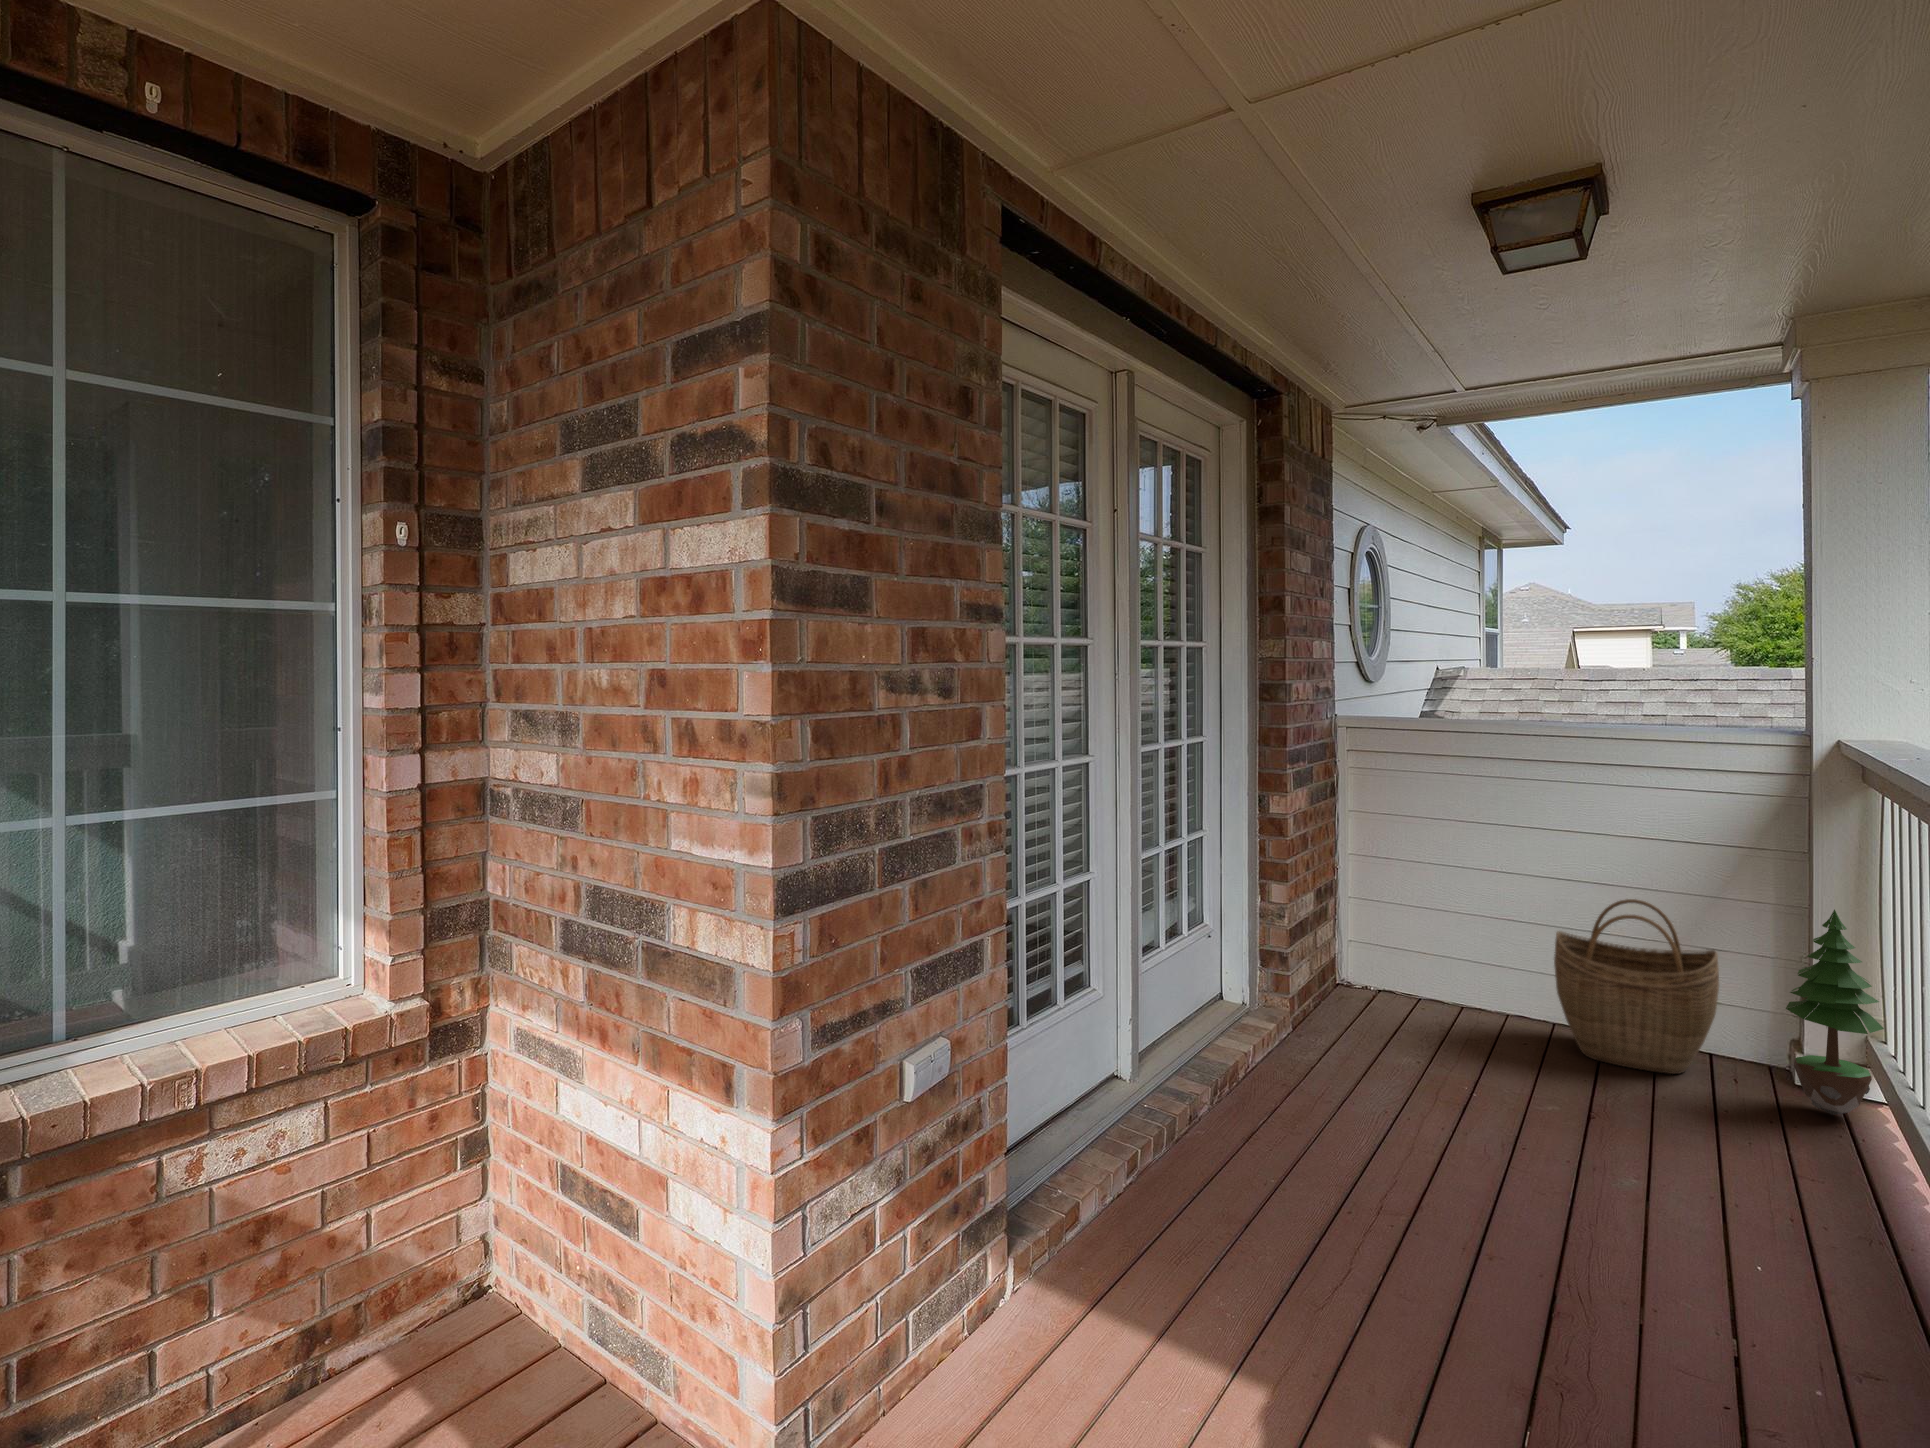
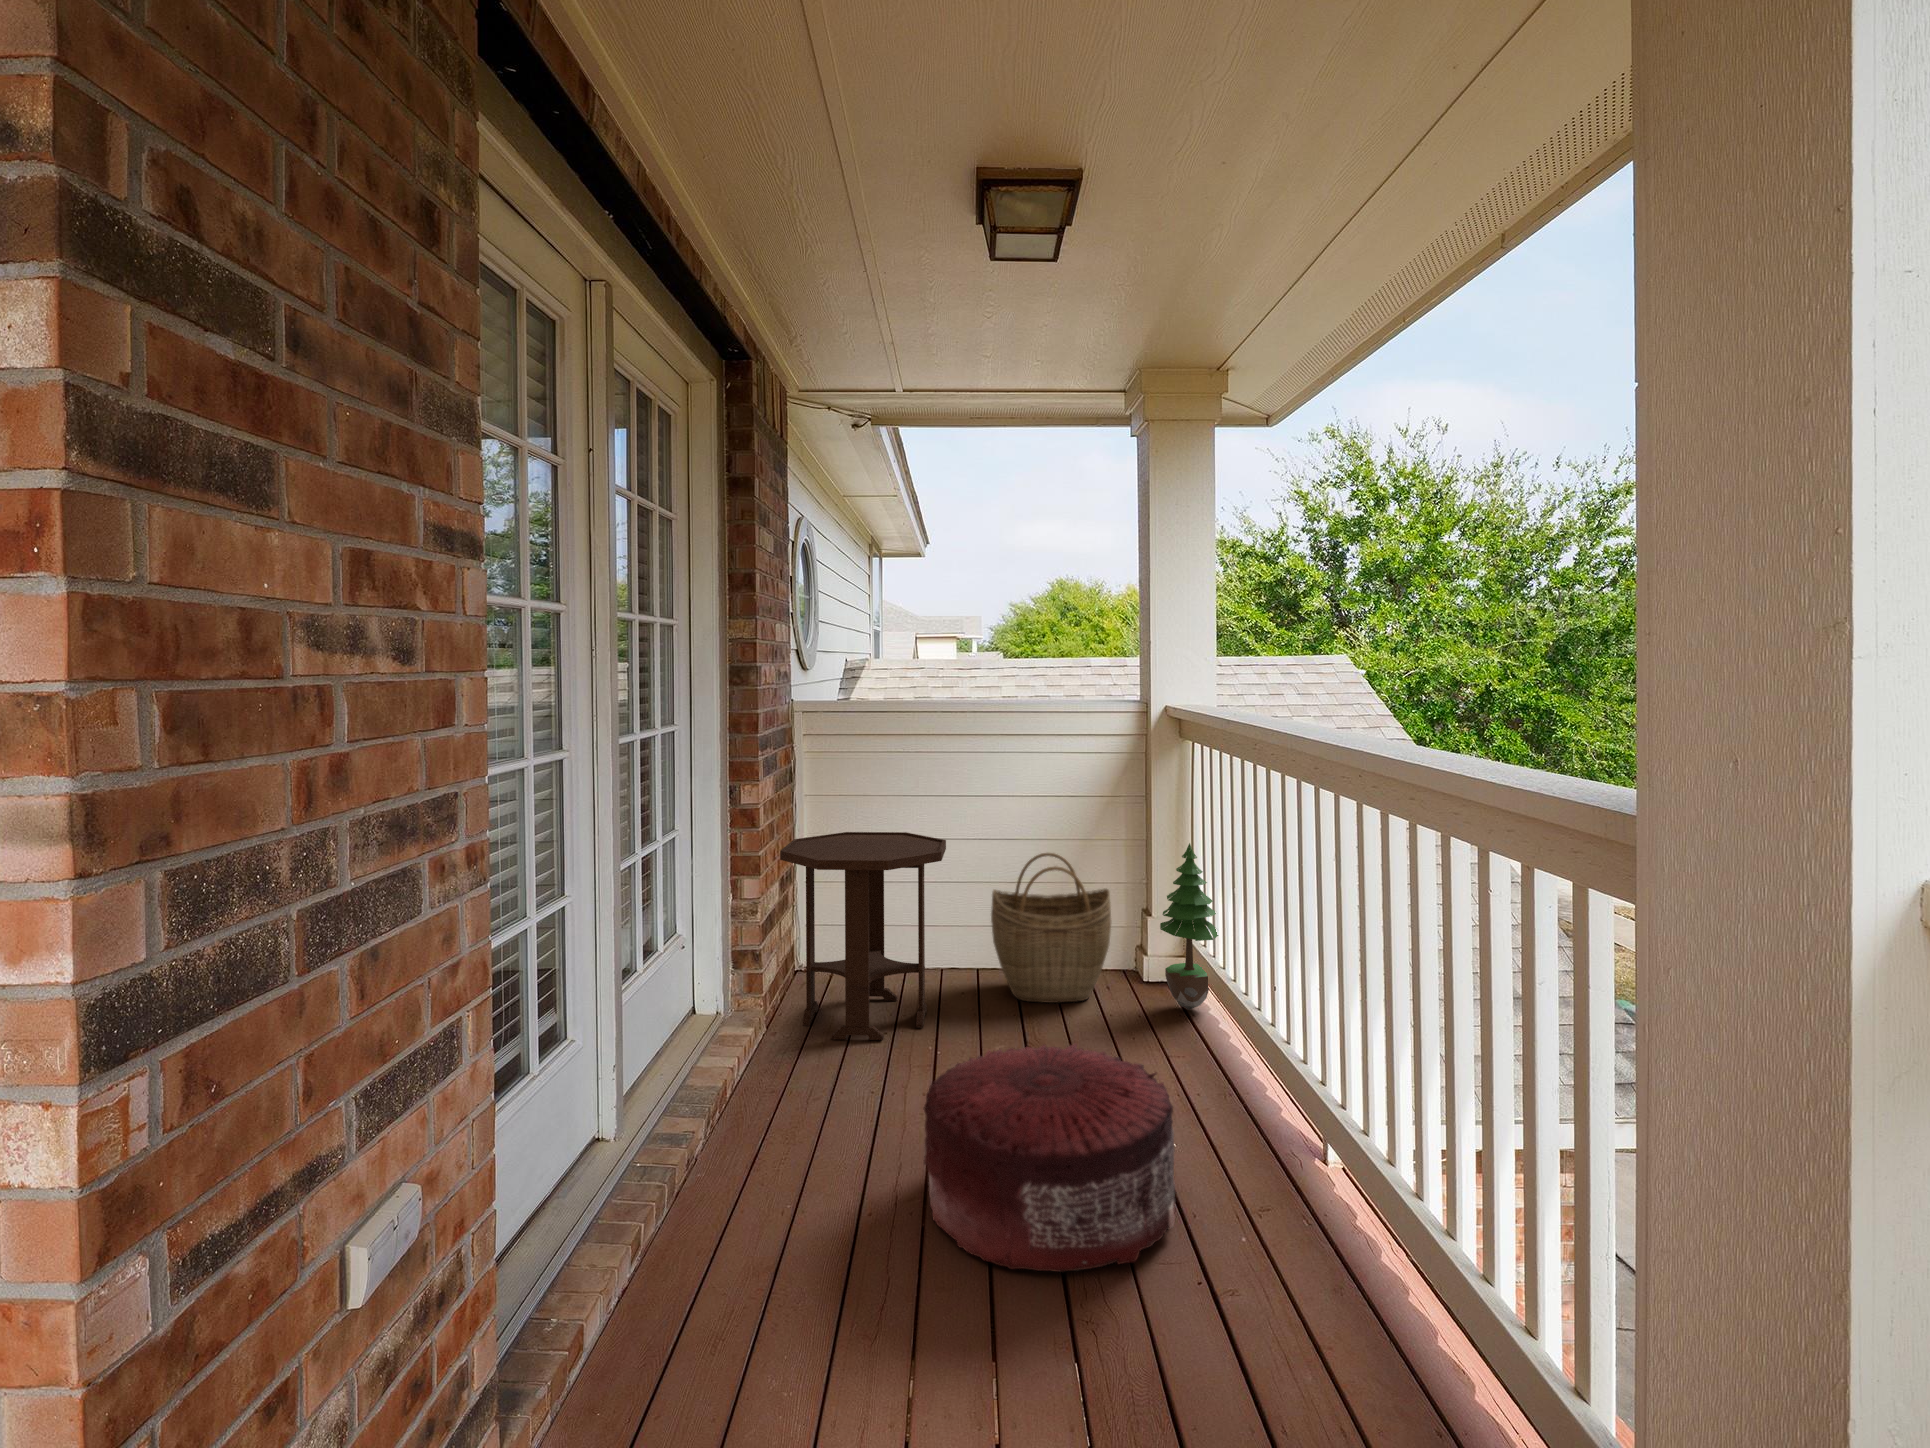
side table: none [1307,851,1493,1061] -> present [780,832,946,1040]
pouf: none [1398,1082,1709,1328] -> present [924,1044,1176,1272]

